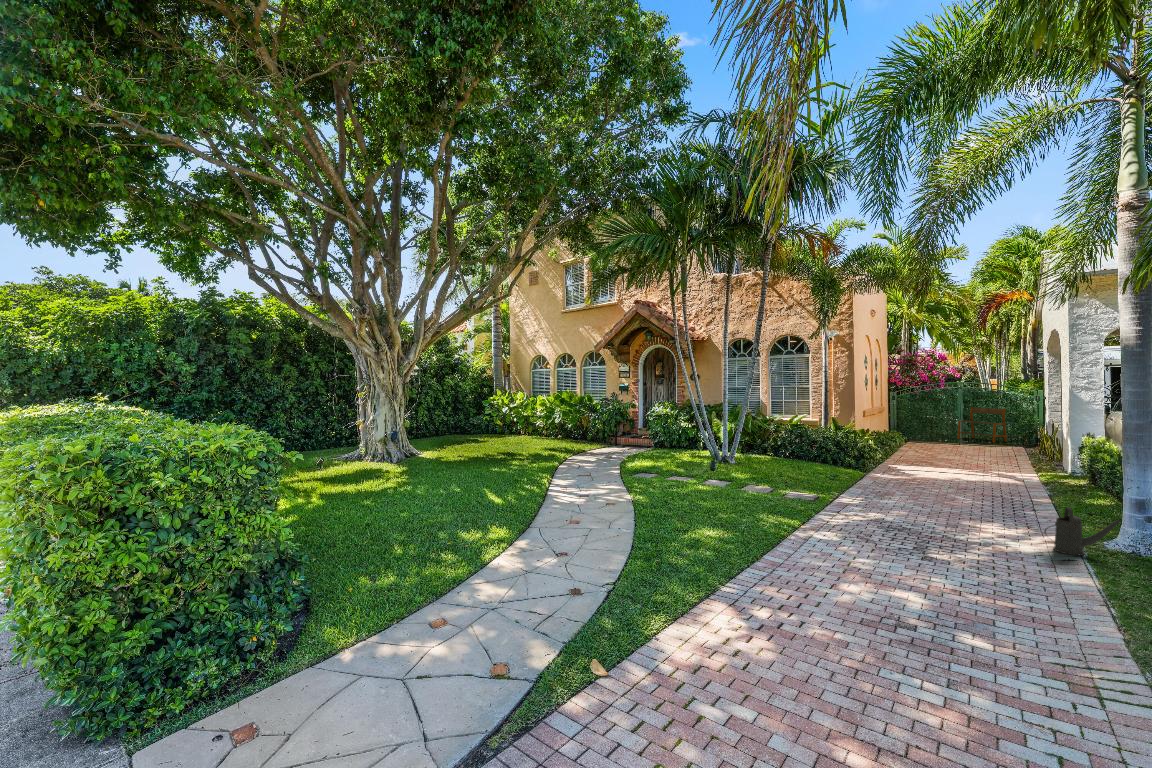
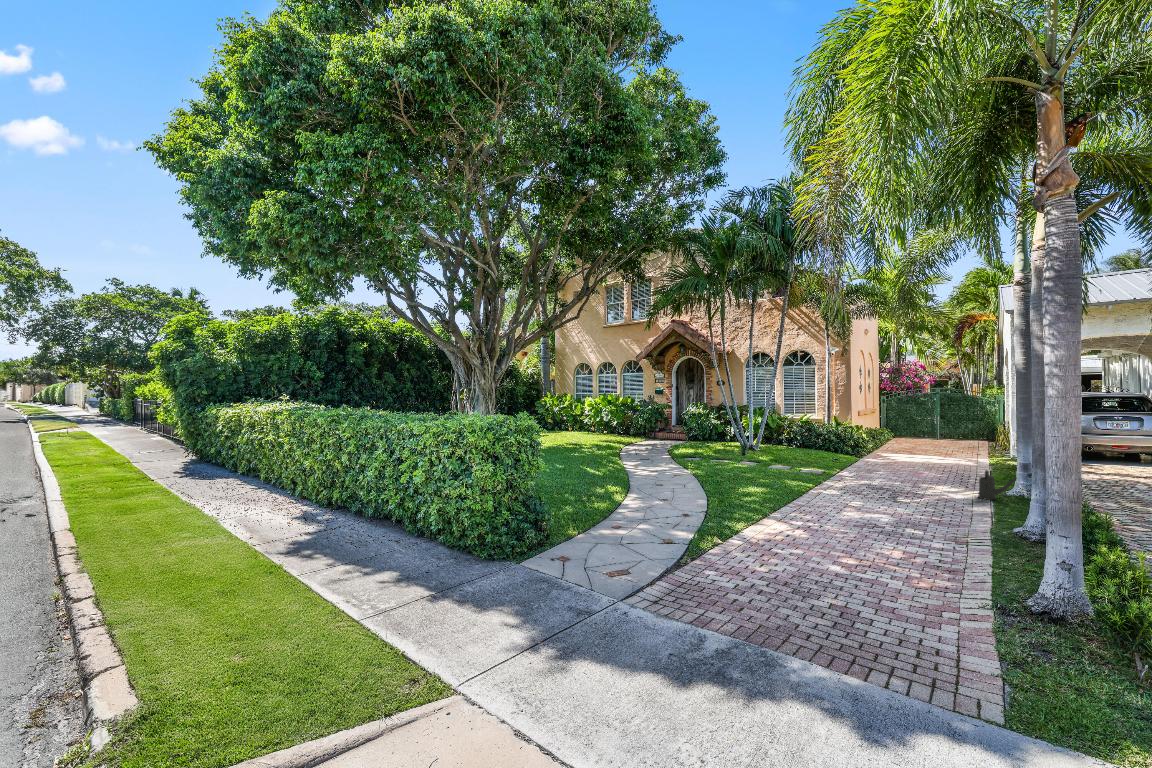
bench: present [957,407,1007,443] -> none [935,409,975,438]

